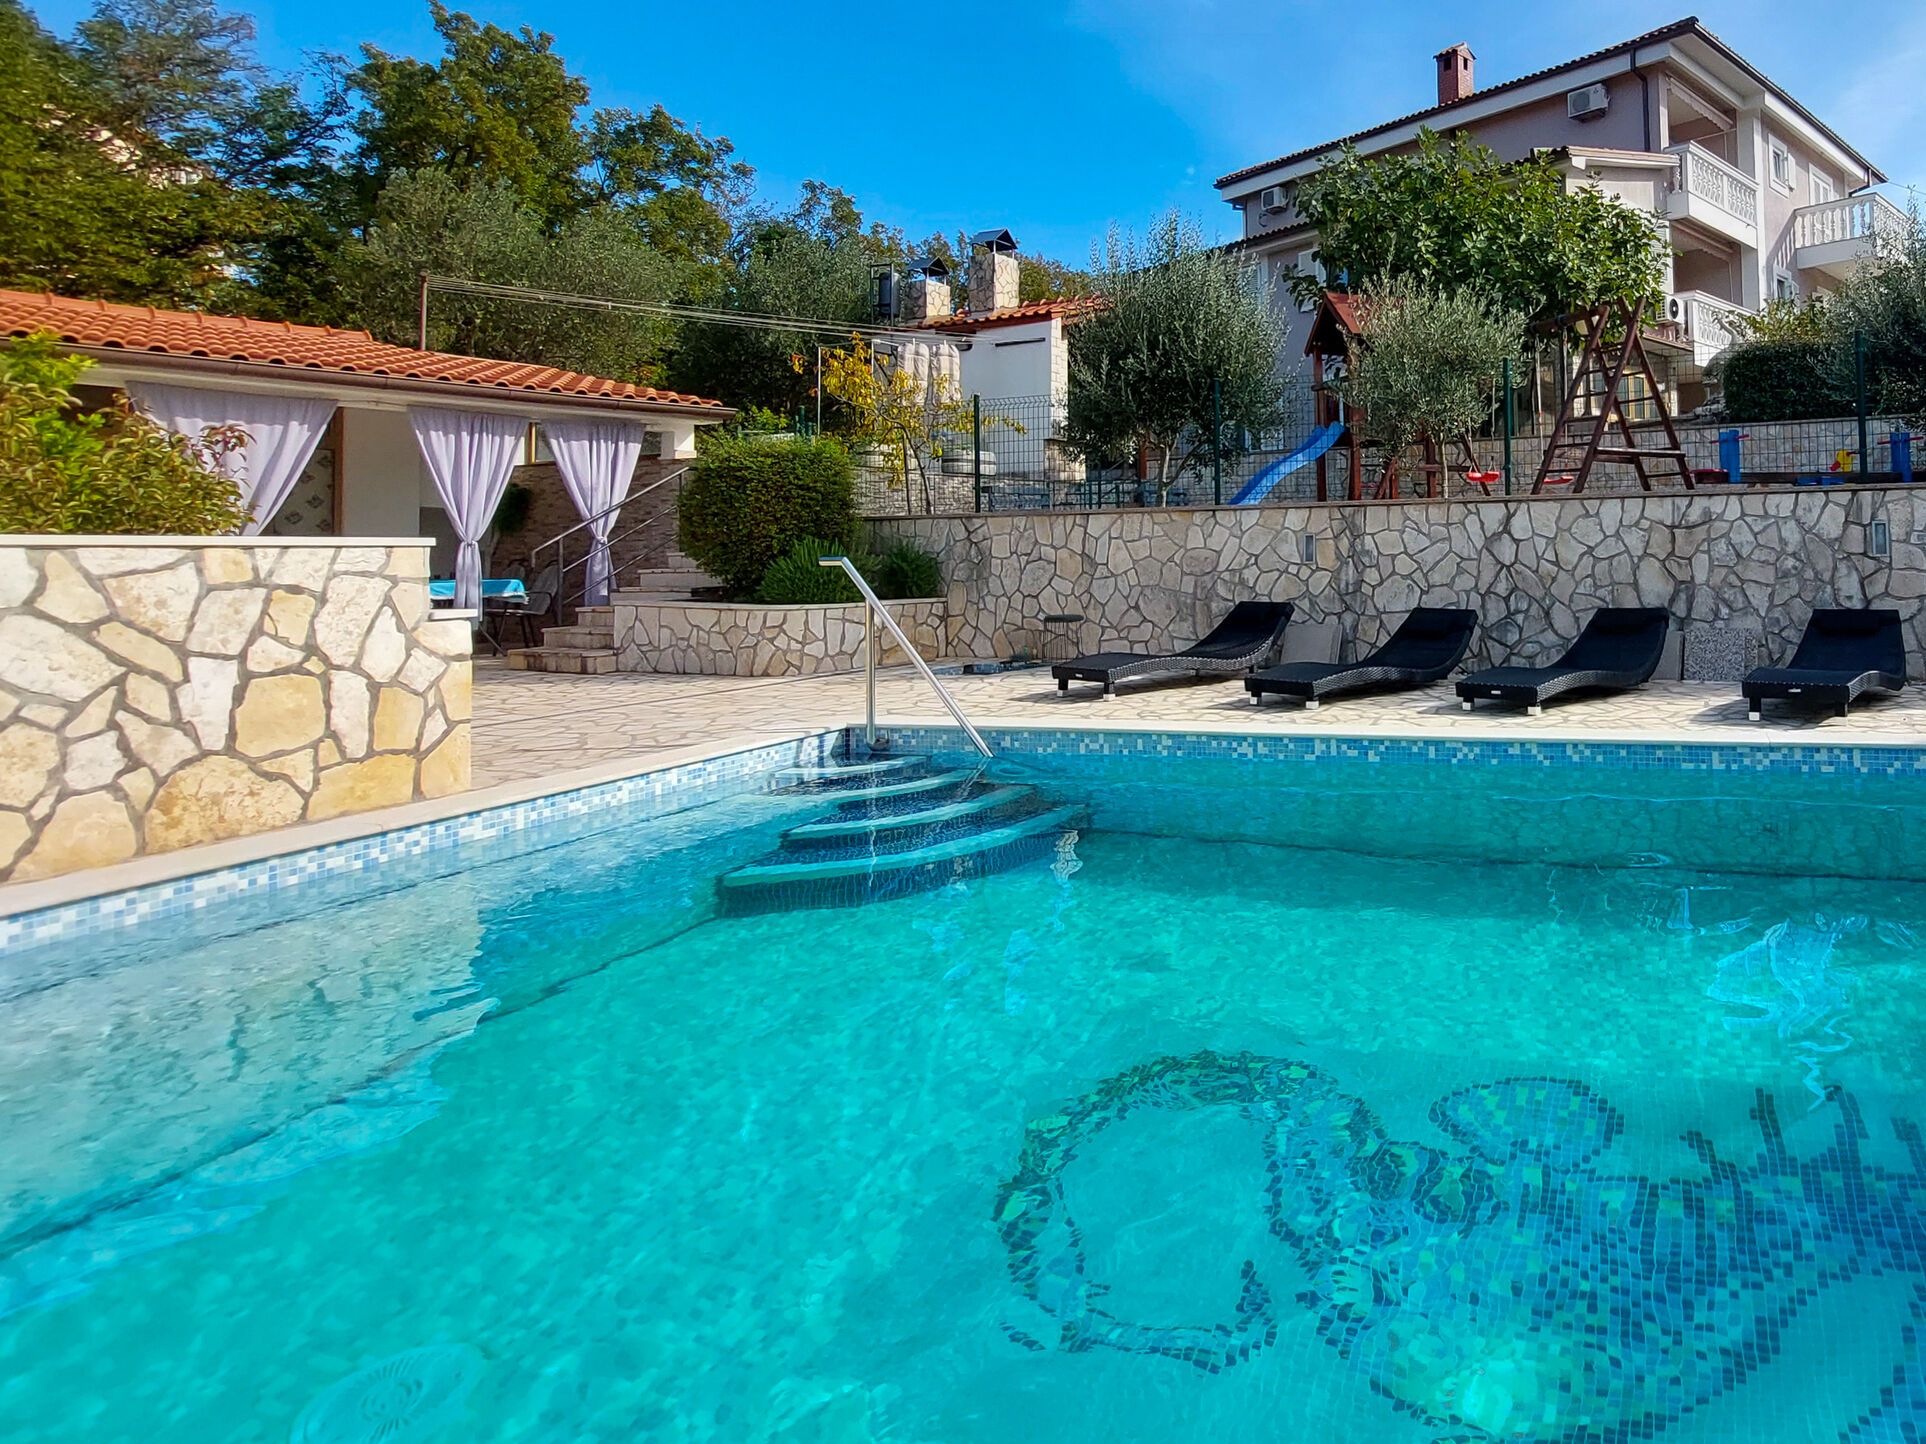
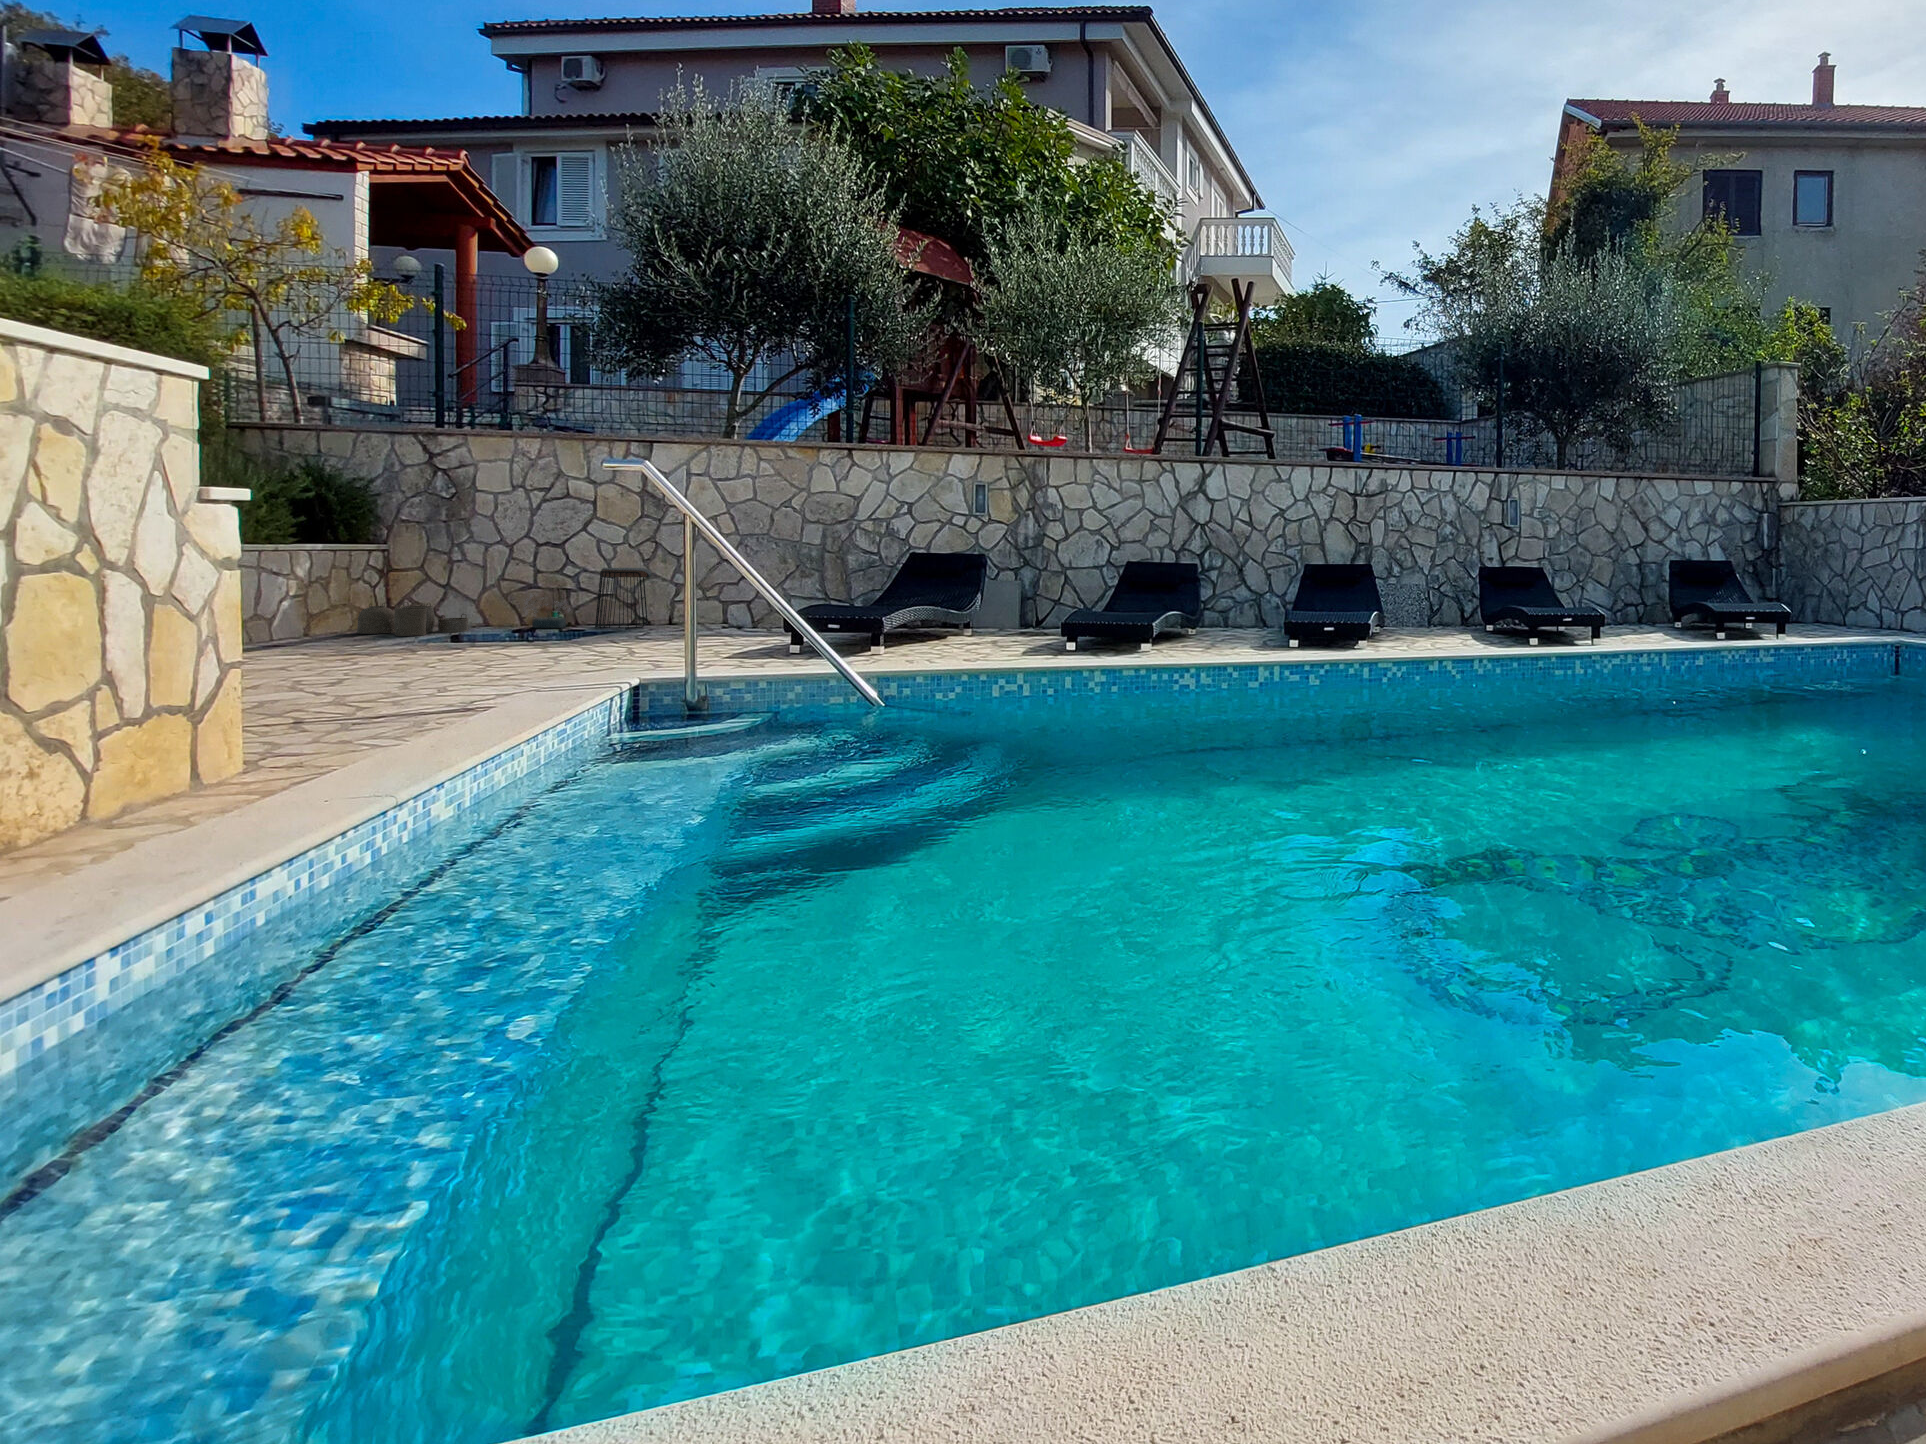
woven basket: none [914,641,974,666] -> present [357,602,469,636]

